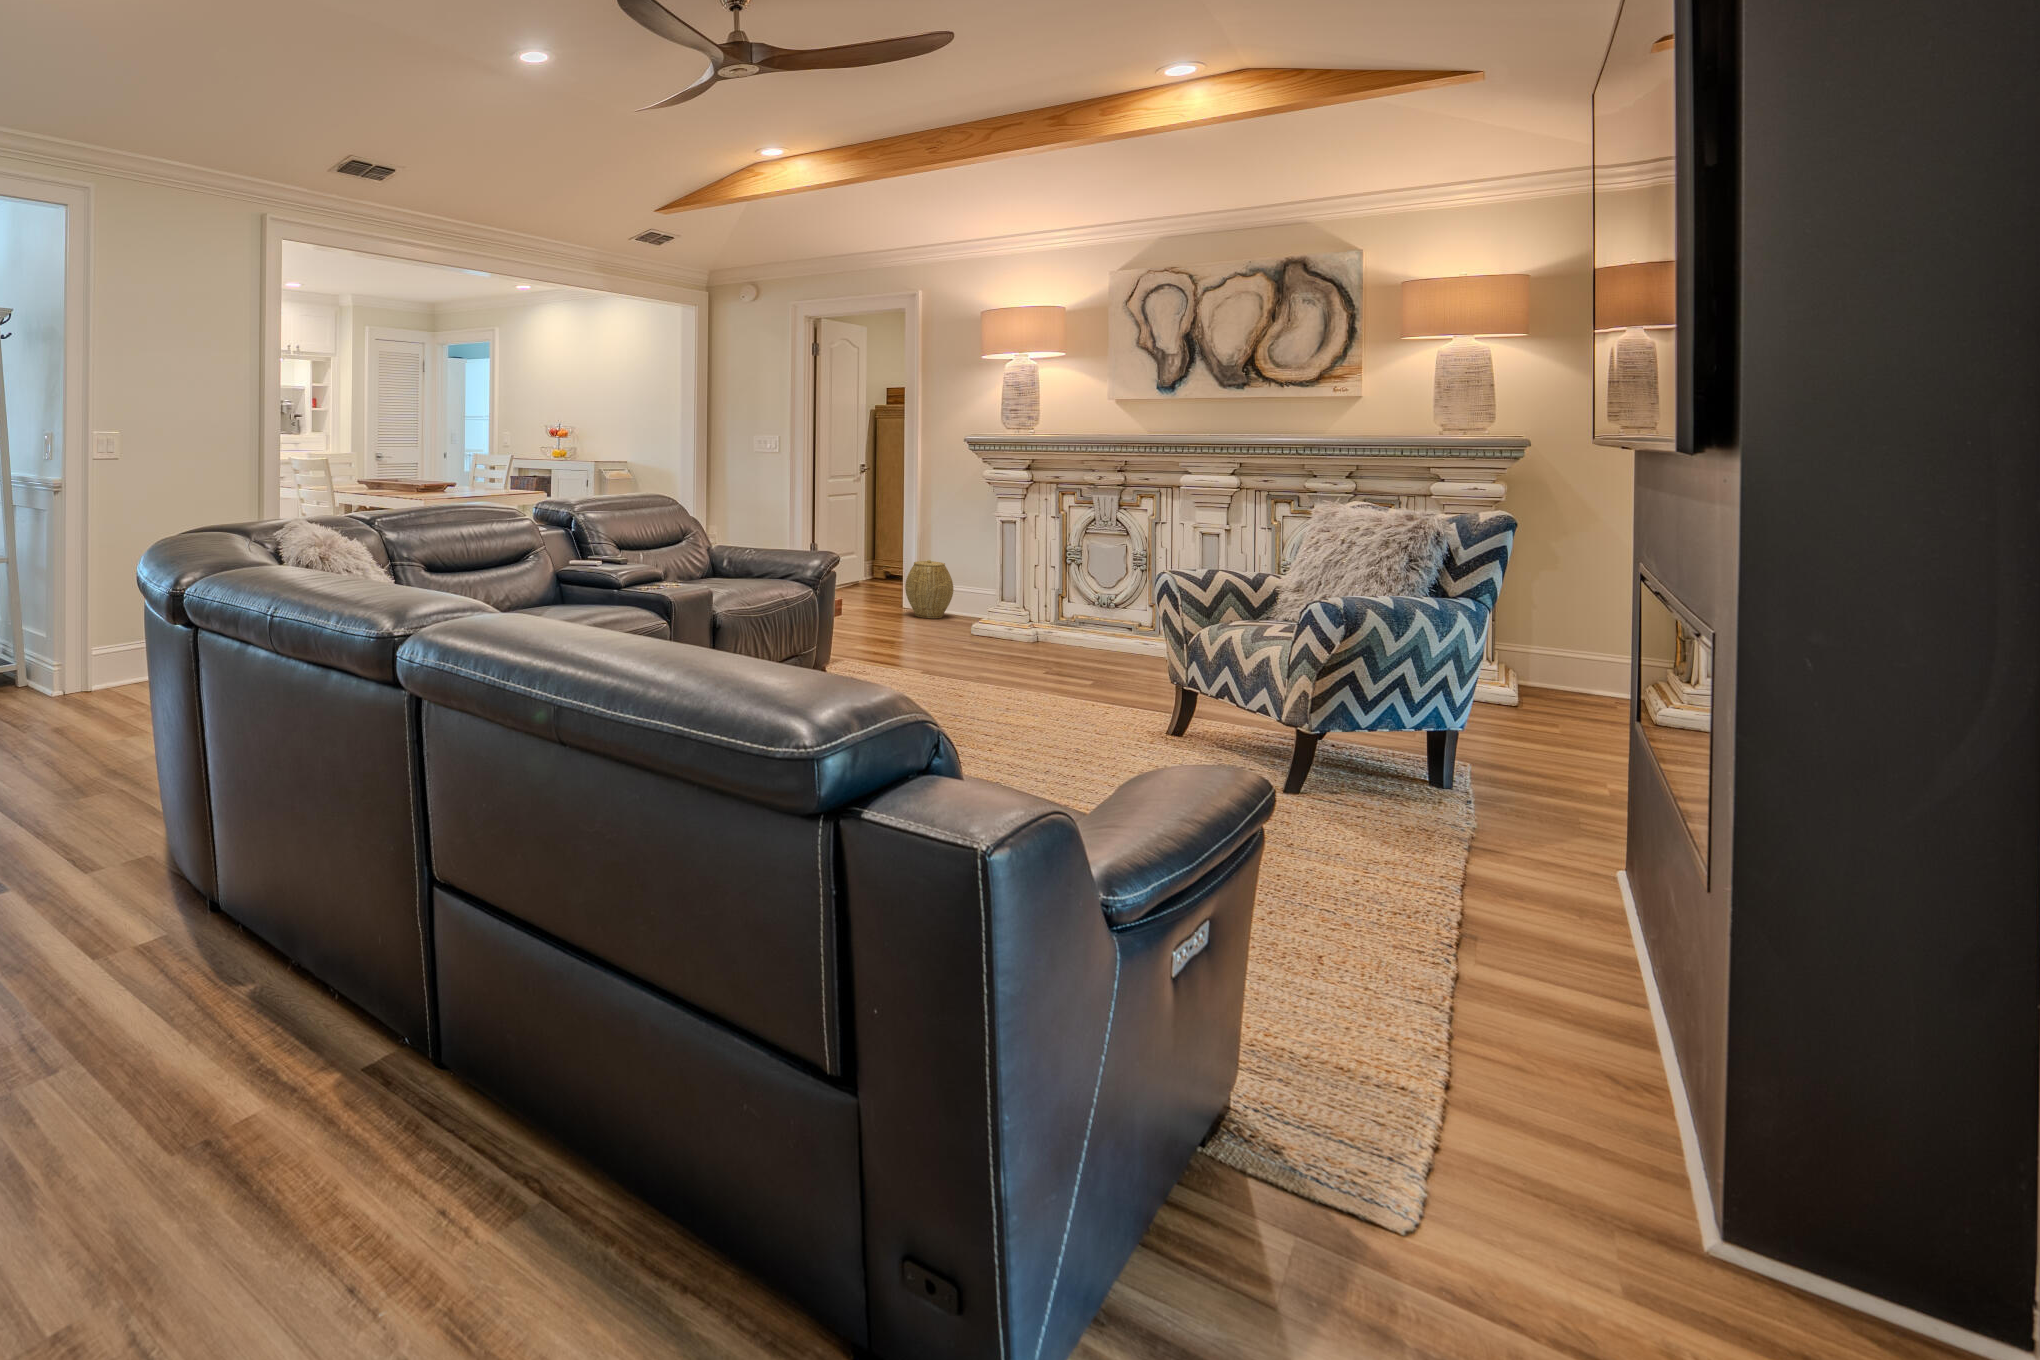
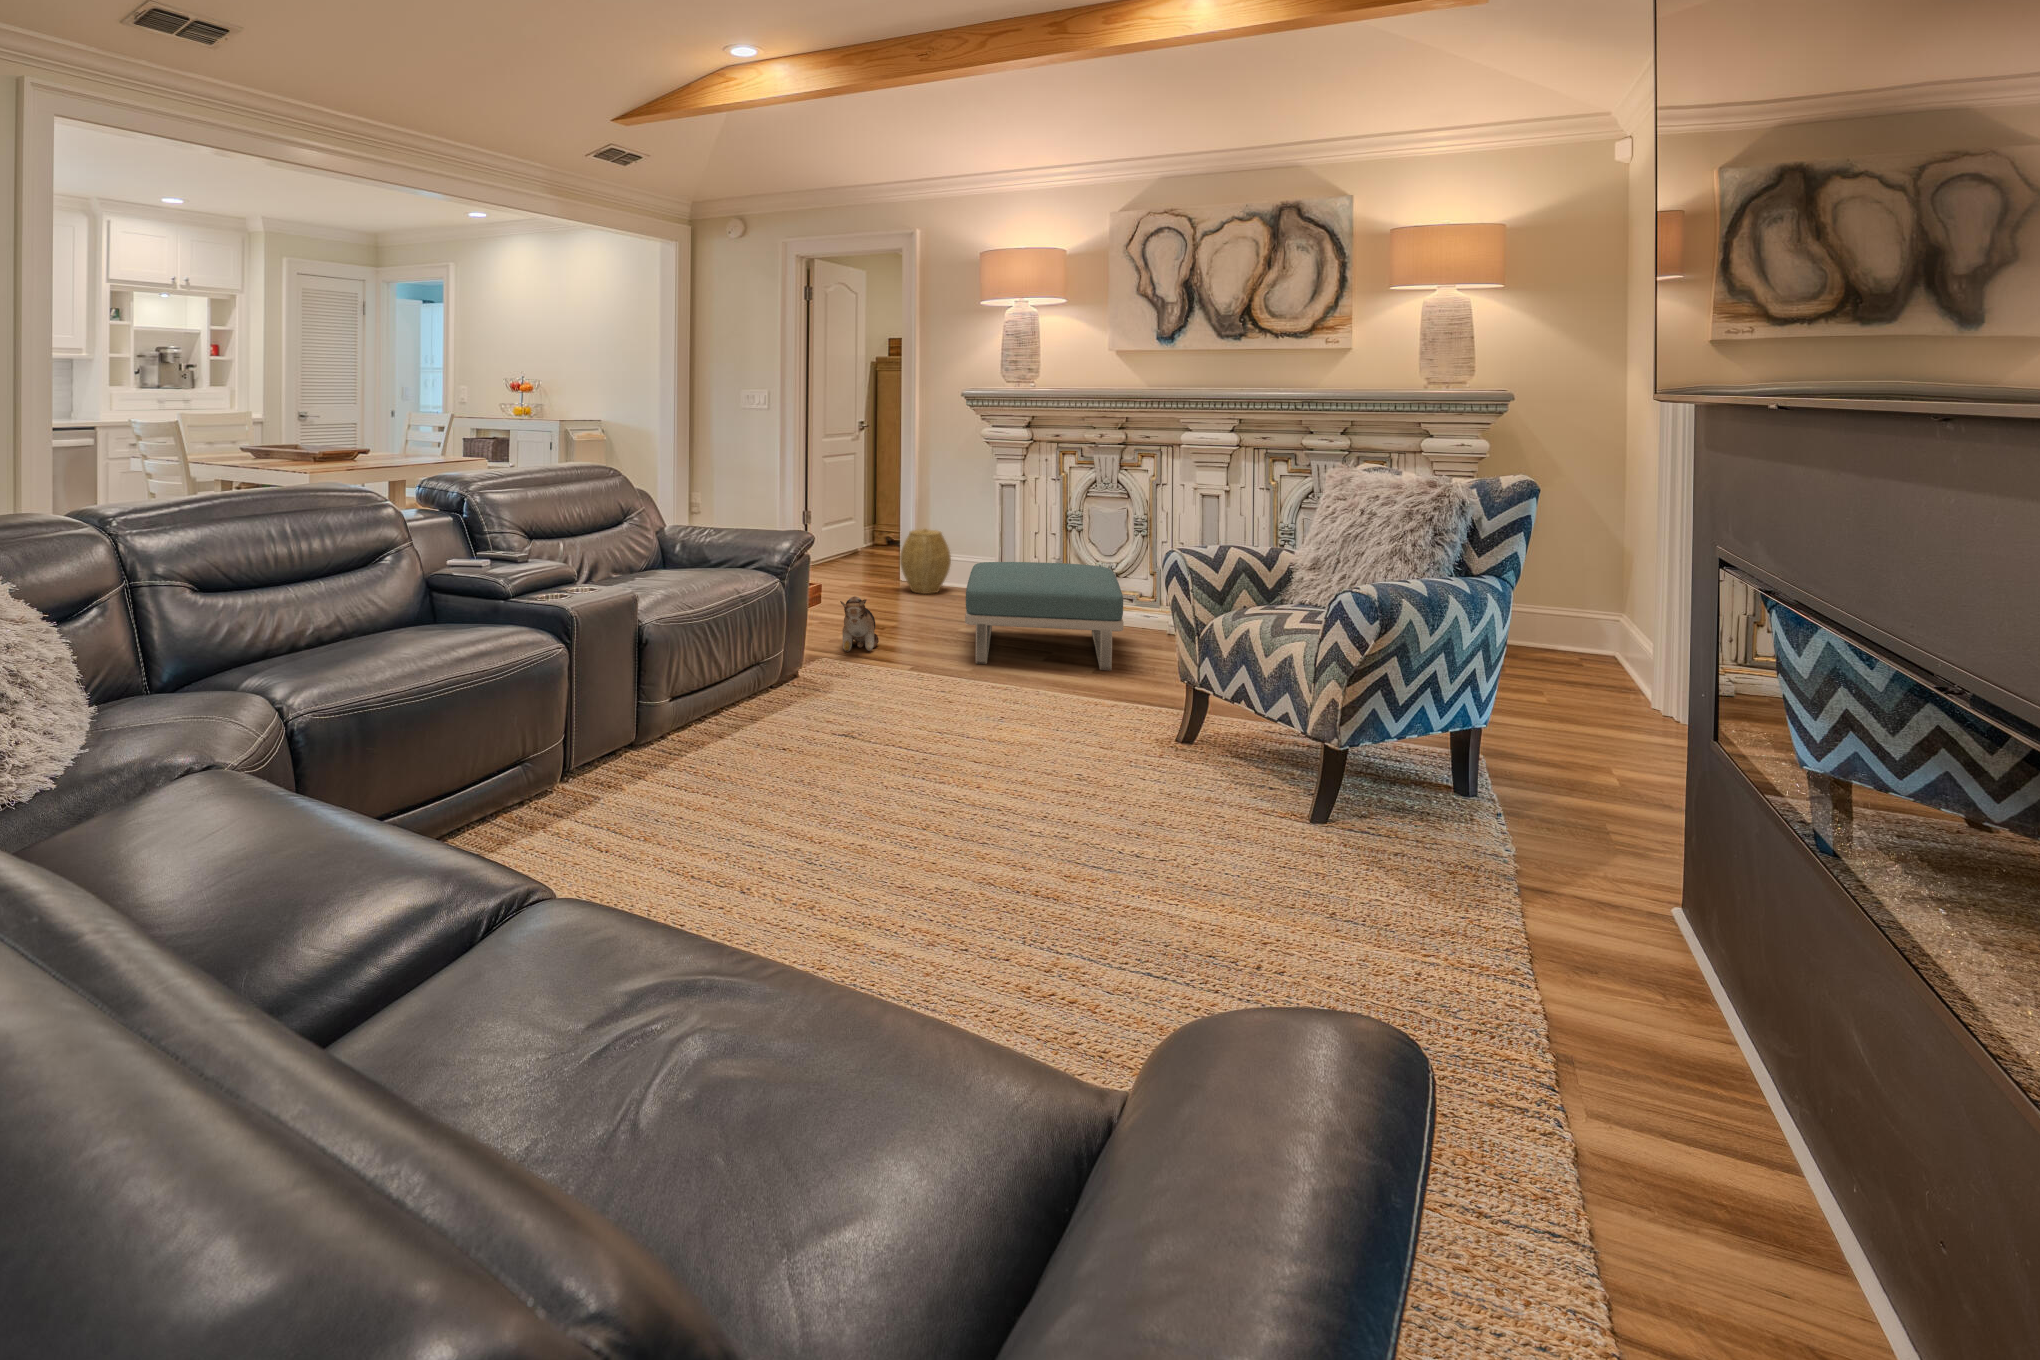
footstool: none [971,588,1120,683] -> present [965,562,1124,671]
plush toy: none [859,611,891,658] -> present [840,596,879,652]

